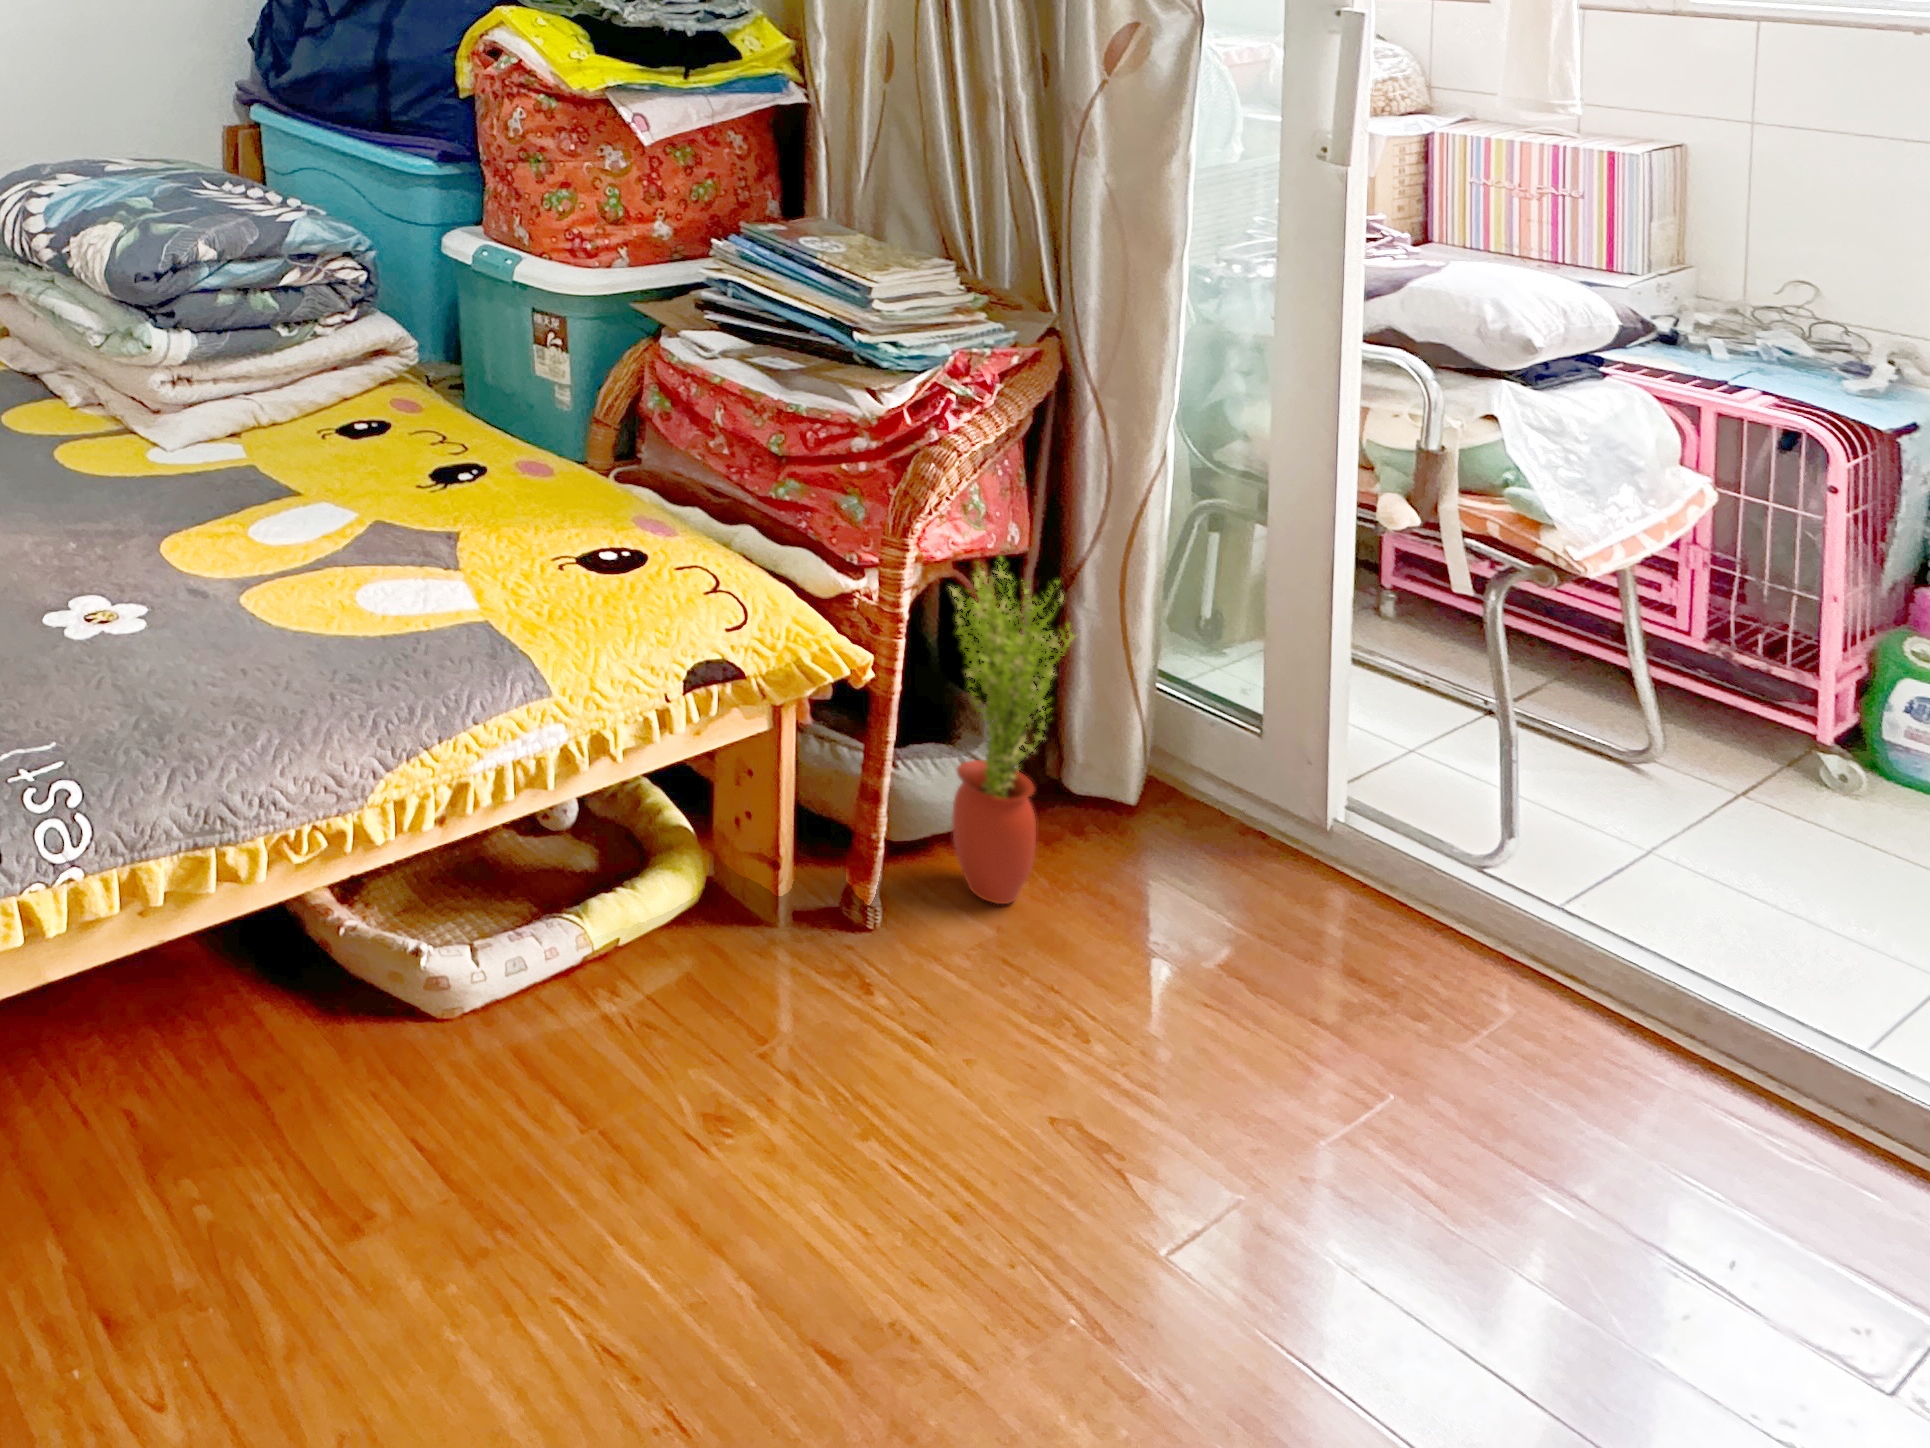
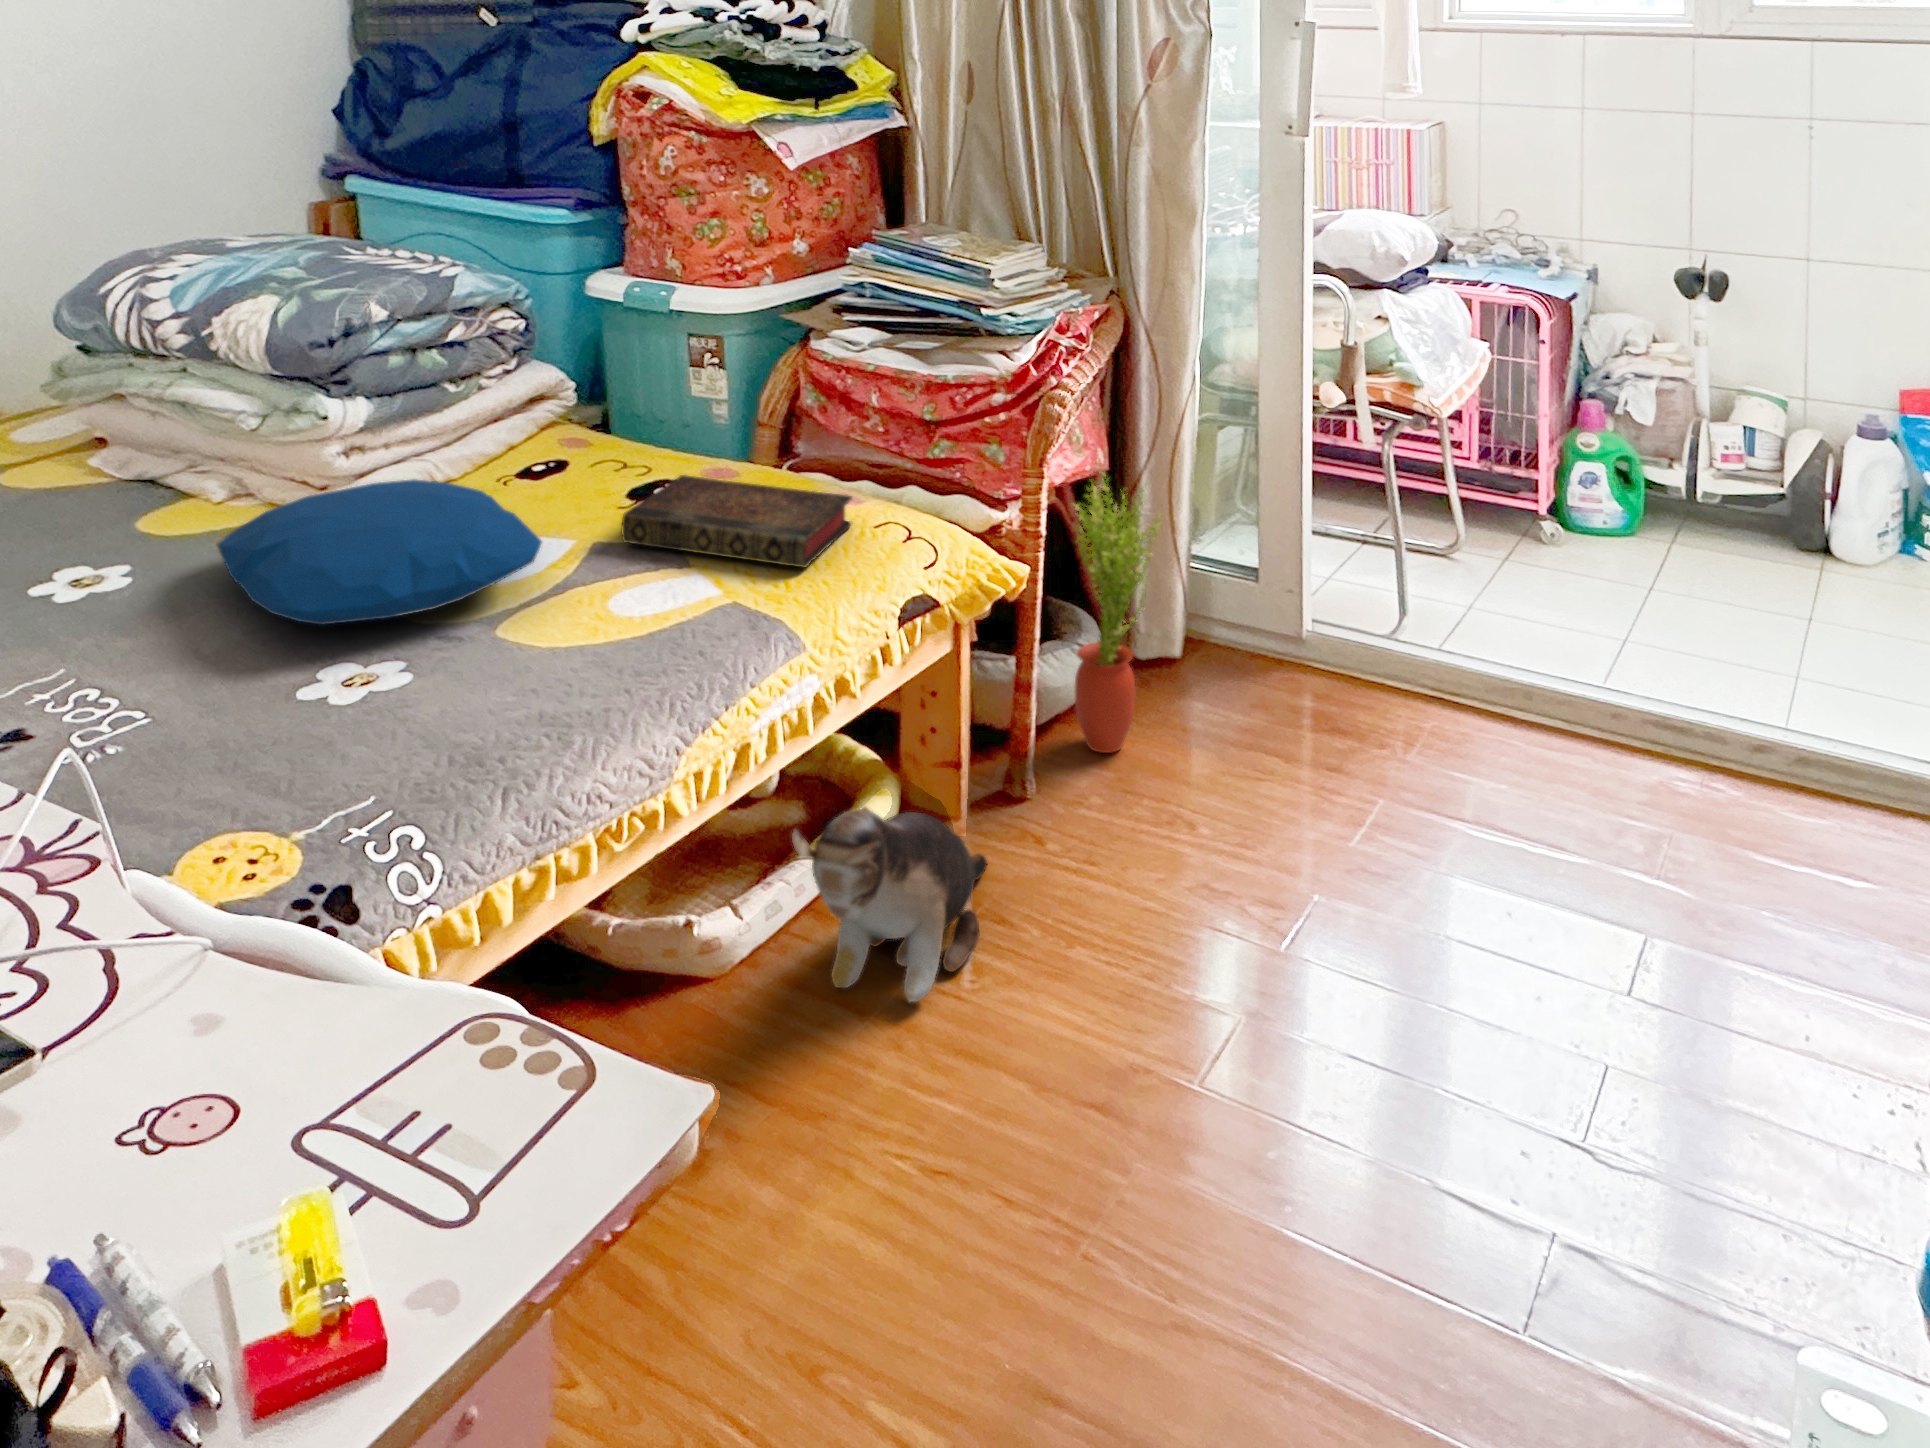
pillow: none [27,418,306,560] -> present [217,480,542,625]
book: none [400,463,659,599] -> present [622,475,852,568]
plush toy: none [498,893,786,1139] -> present [792,807,987,1002]

